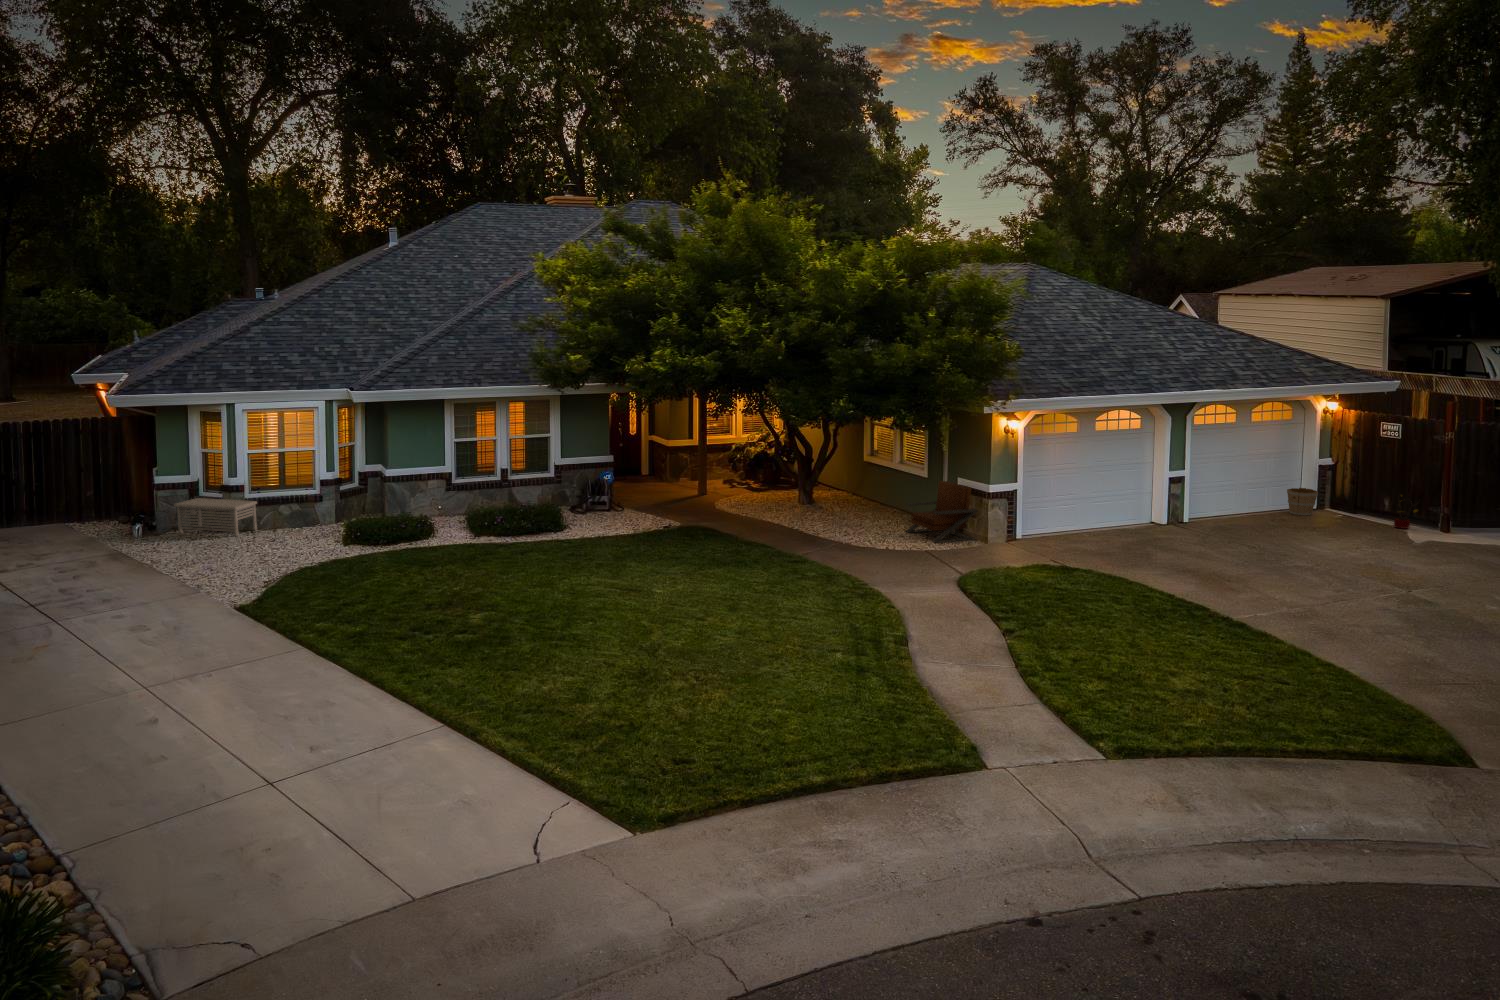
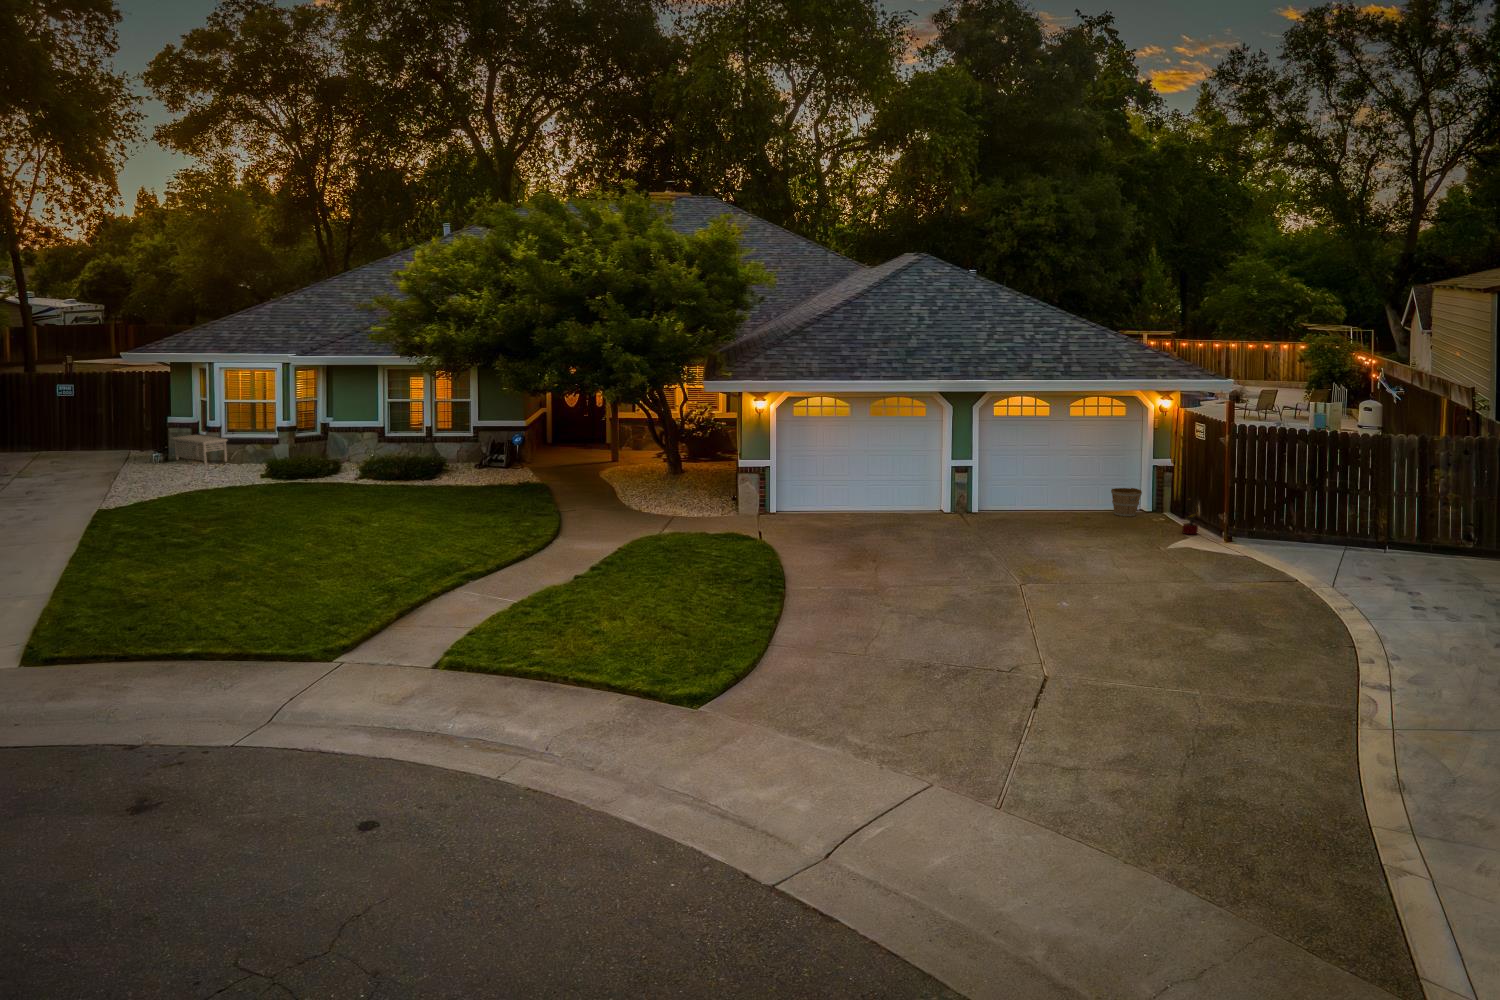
lounge chair: present [906,481,978,543] -> none [686,454,730,508]

